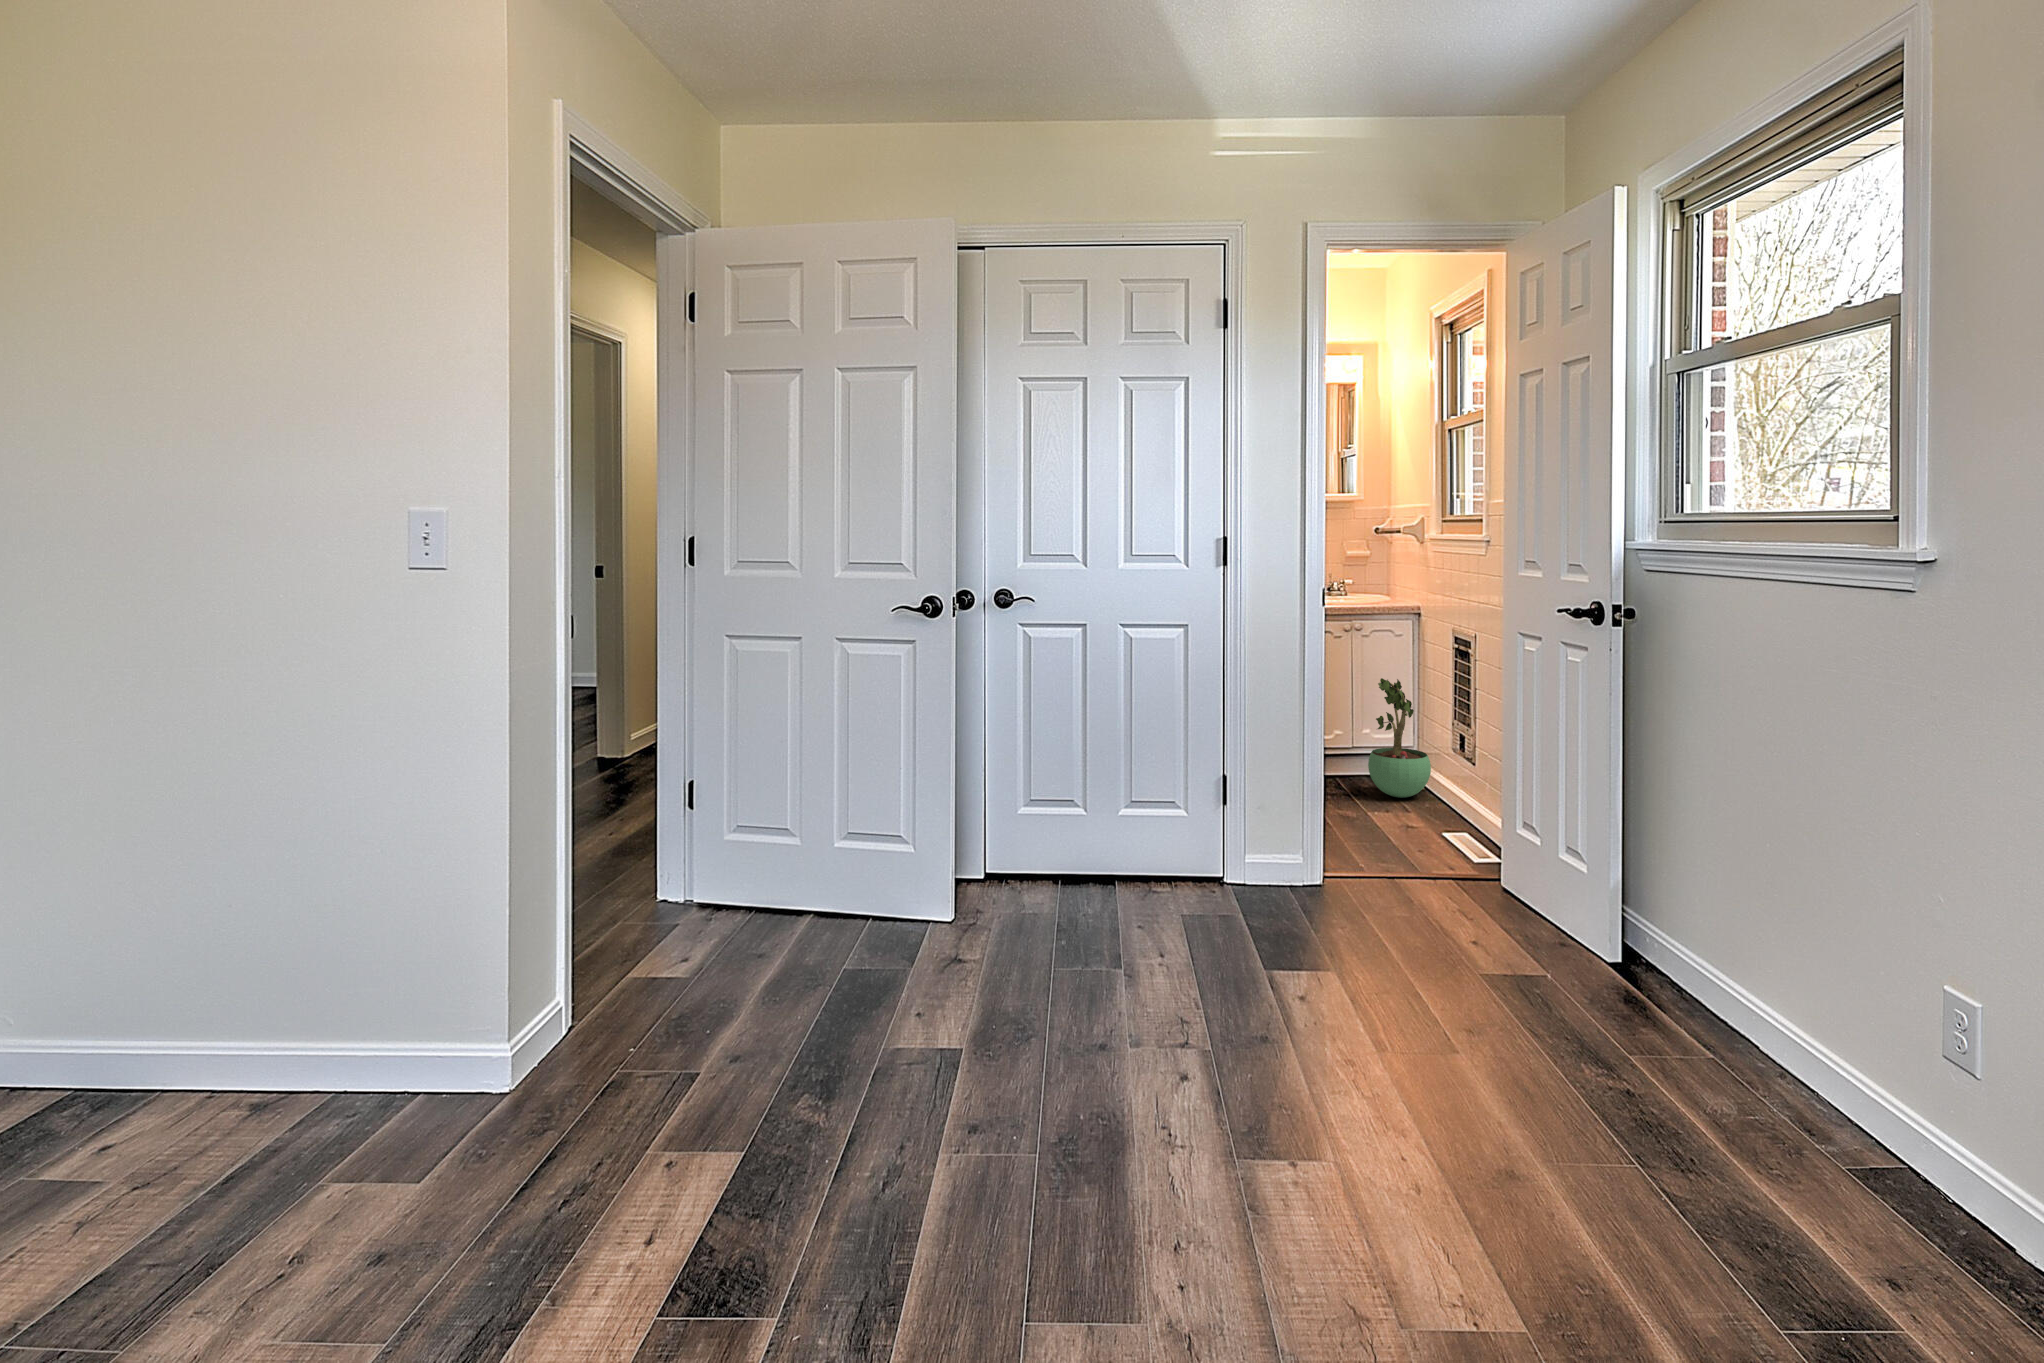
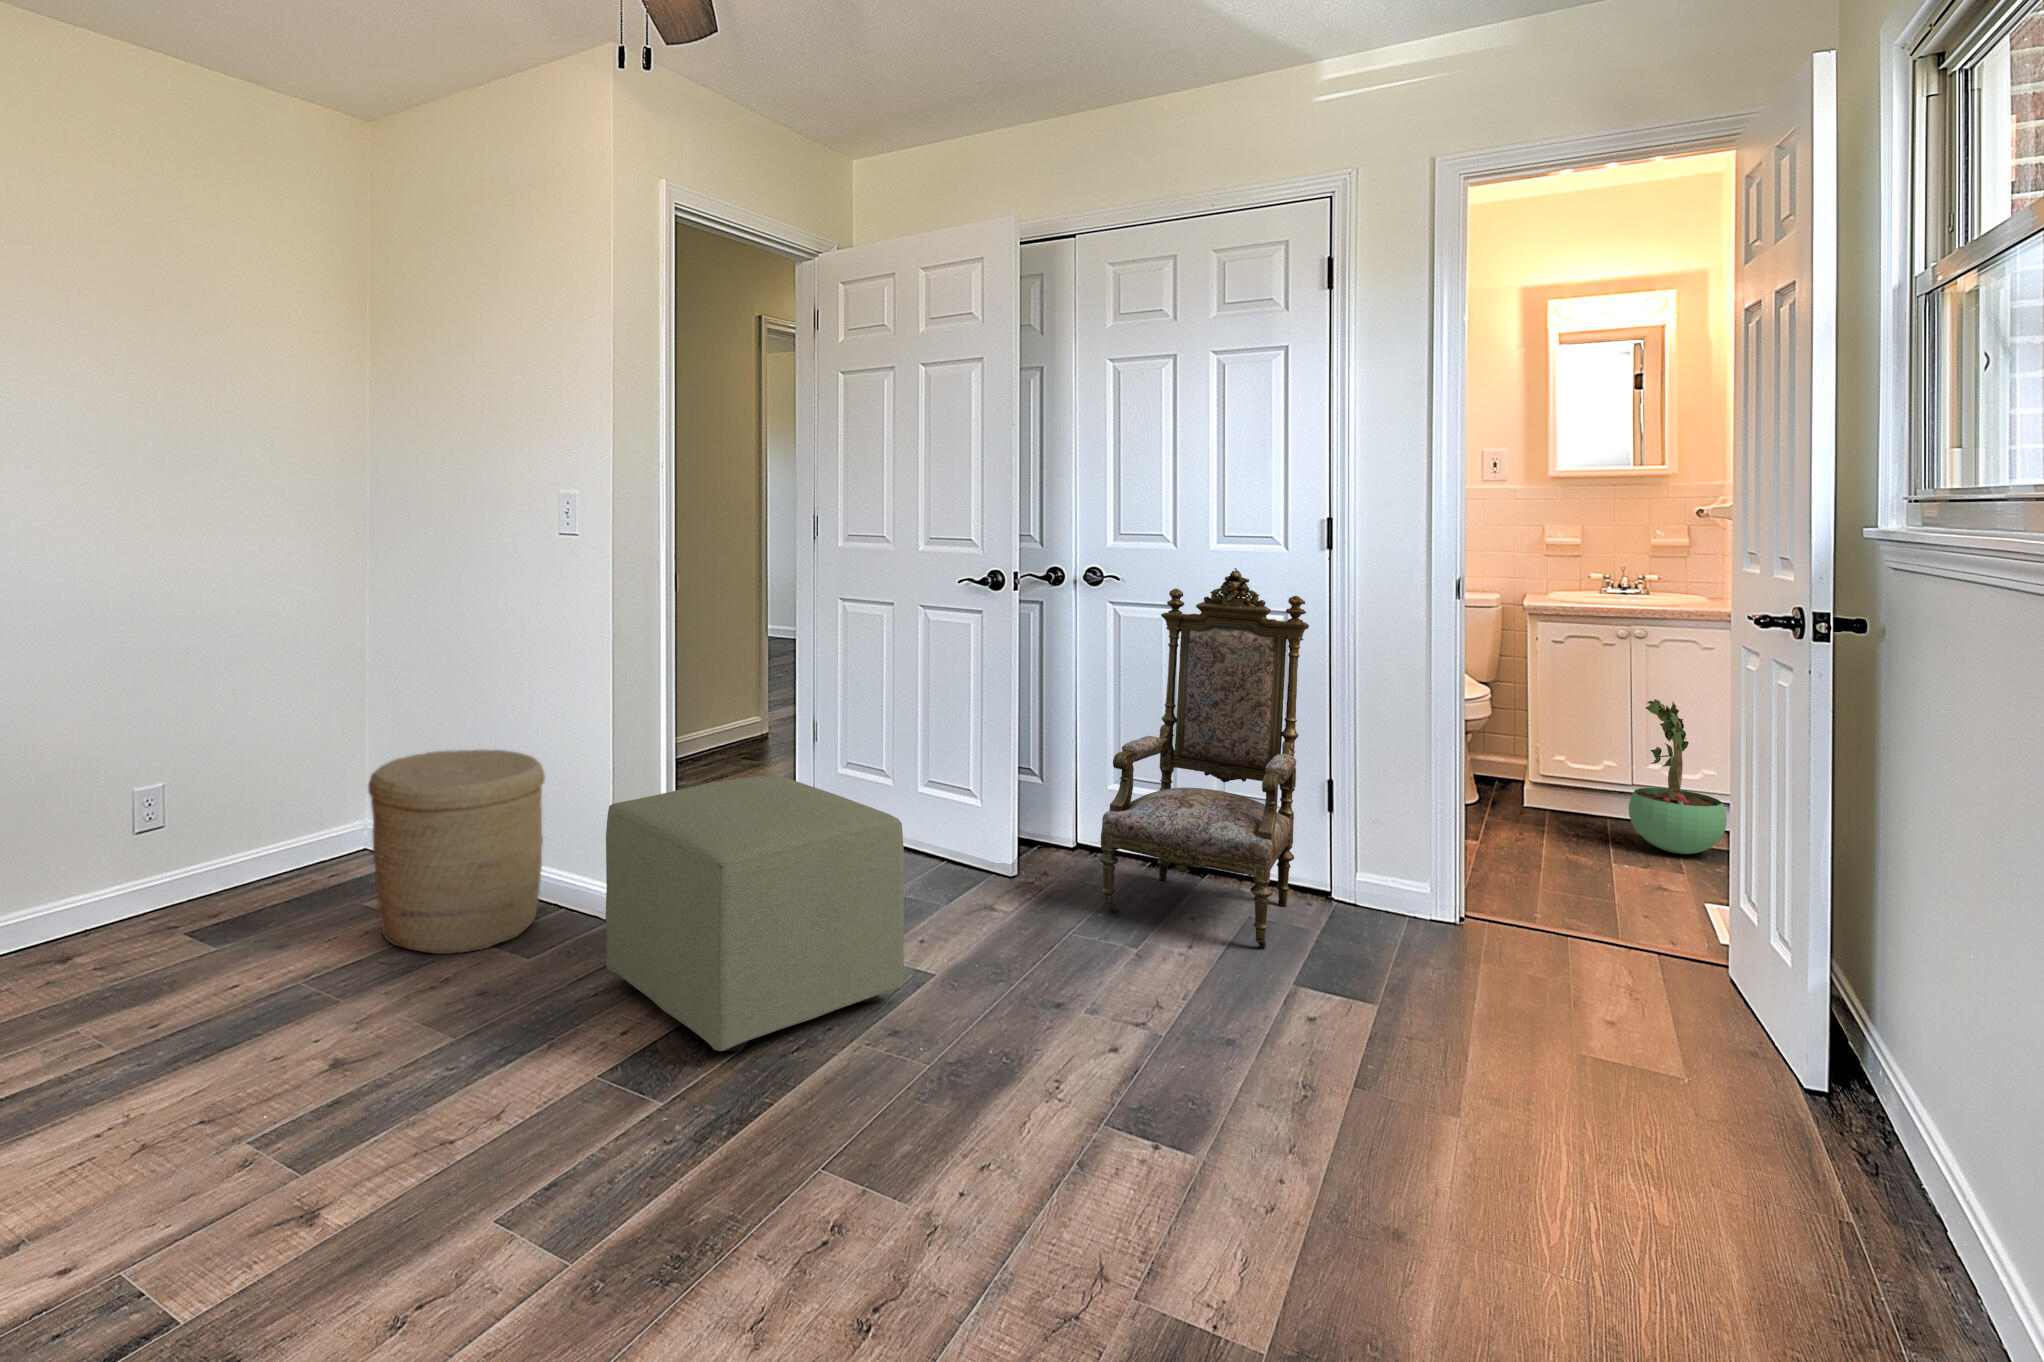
armchair: none [1055,586,1222,942] -> present [1099,568,1309,949]
ottoman: none [566,854,953,1220] -> present [606,775,904,1051]
woven basket: none [88,883,405,1228] -> present [368,750,545,954]

